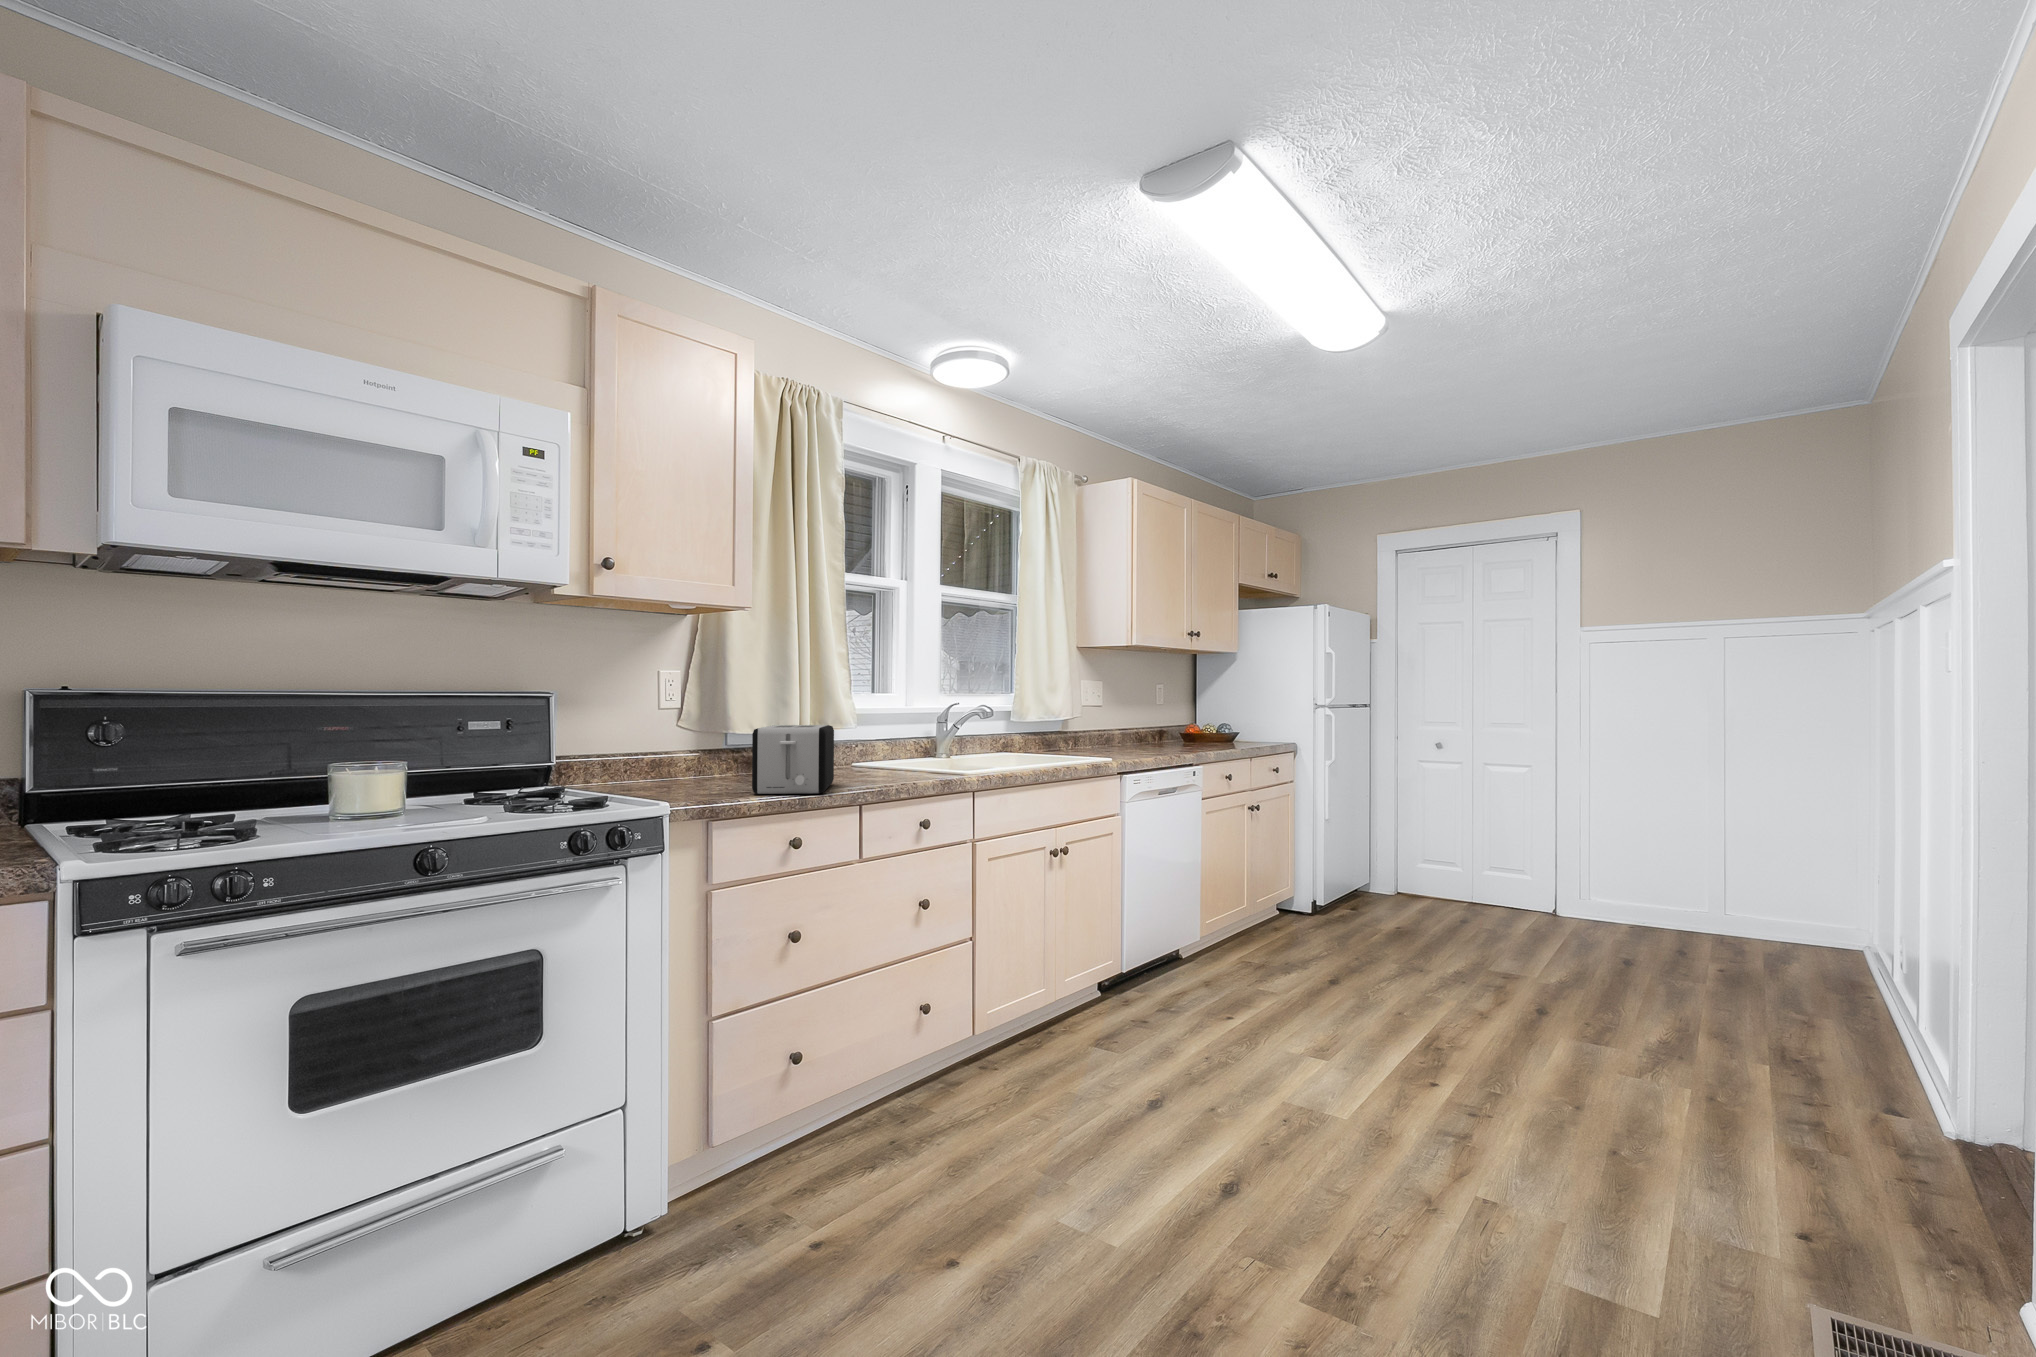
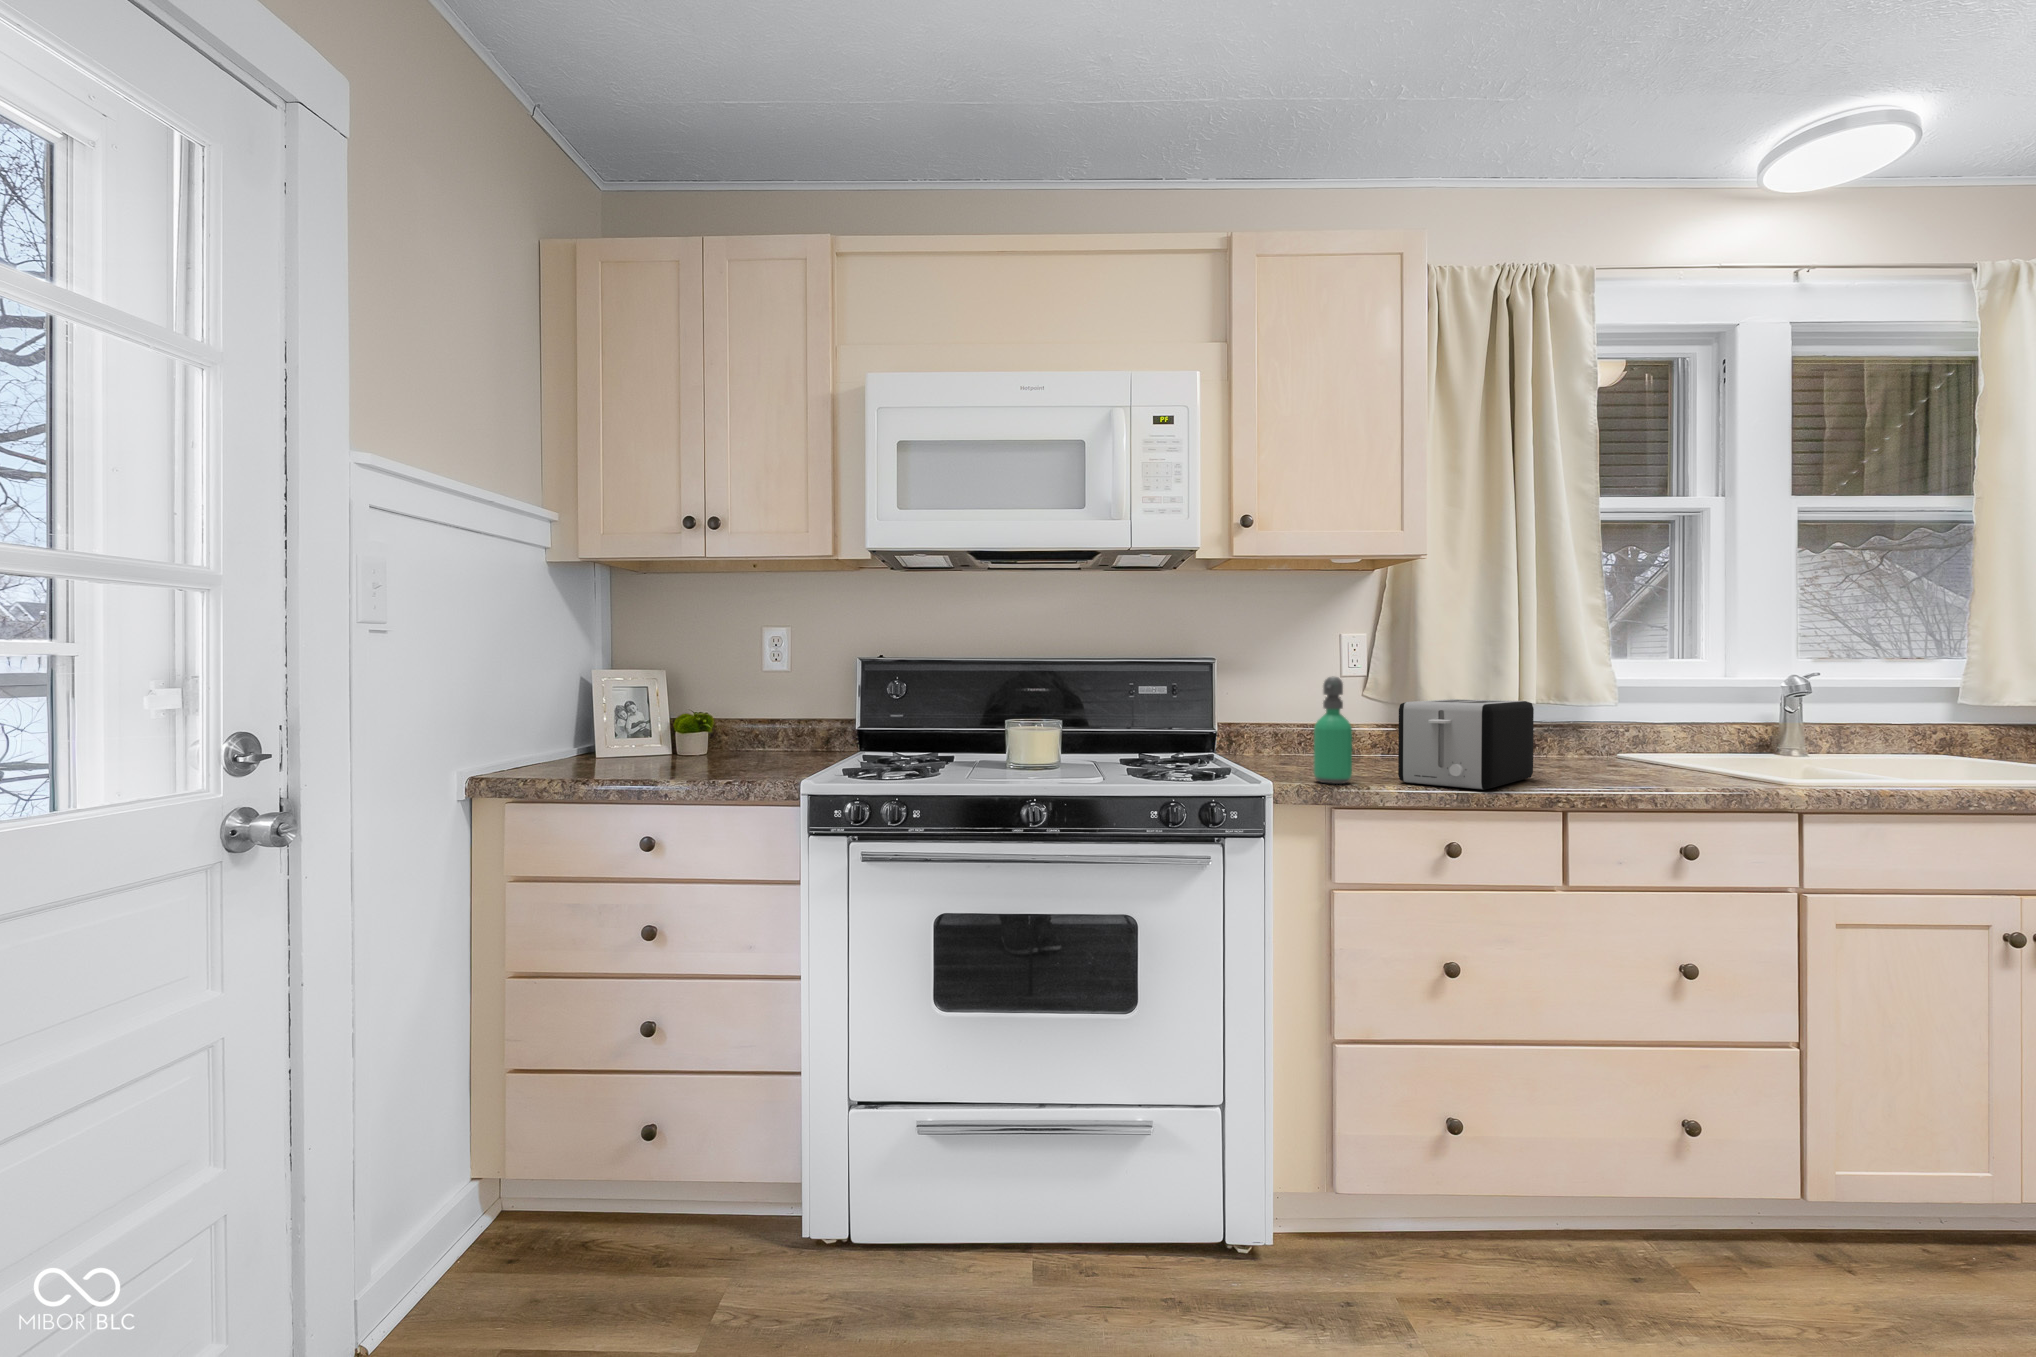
soap dispenser: none [688,708,722,800] -> present [1314,677,1352,784]

